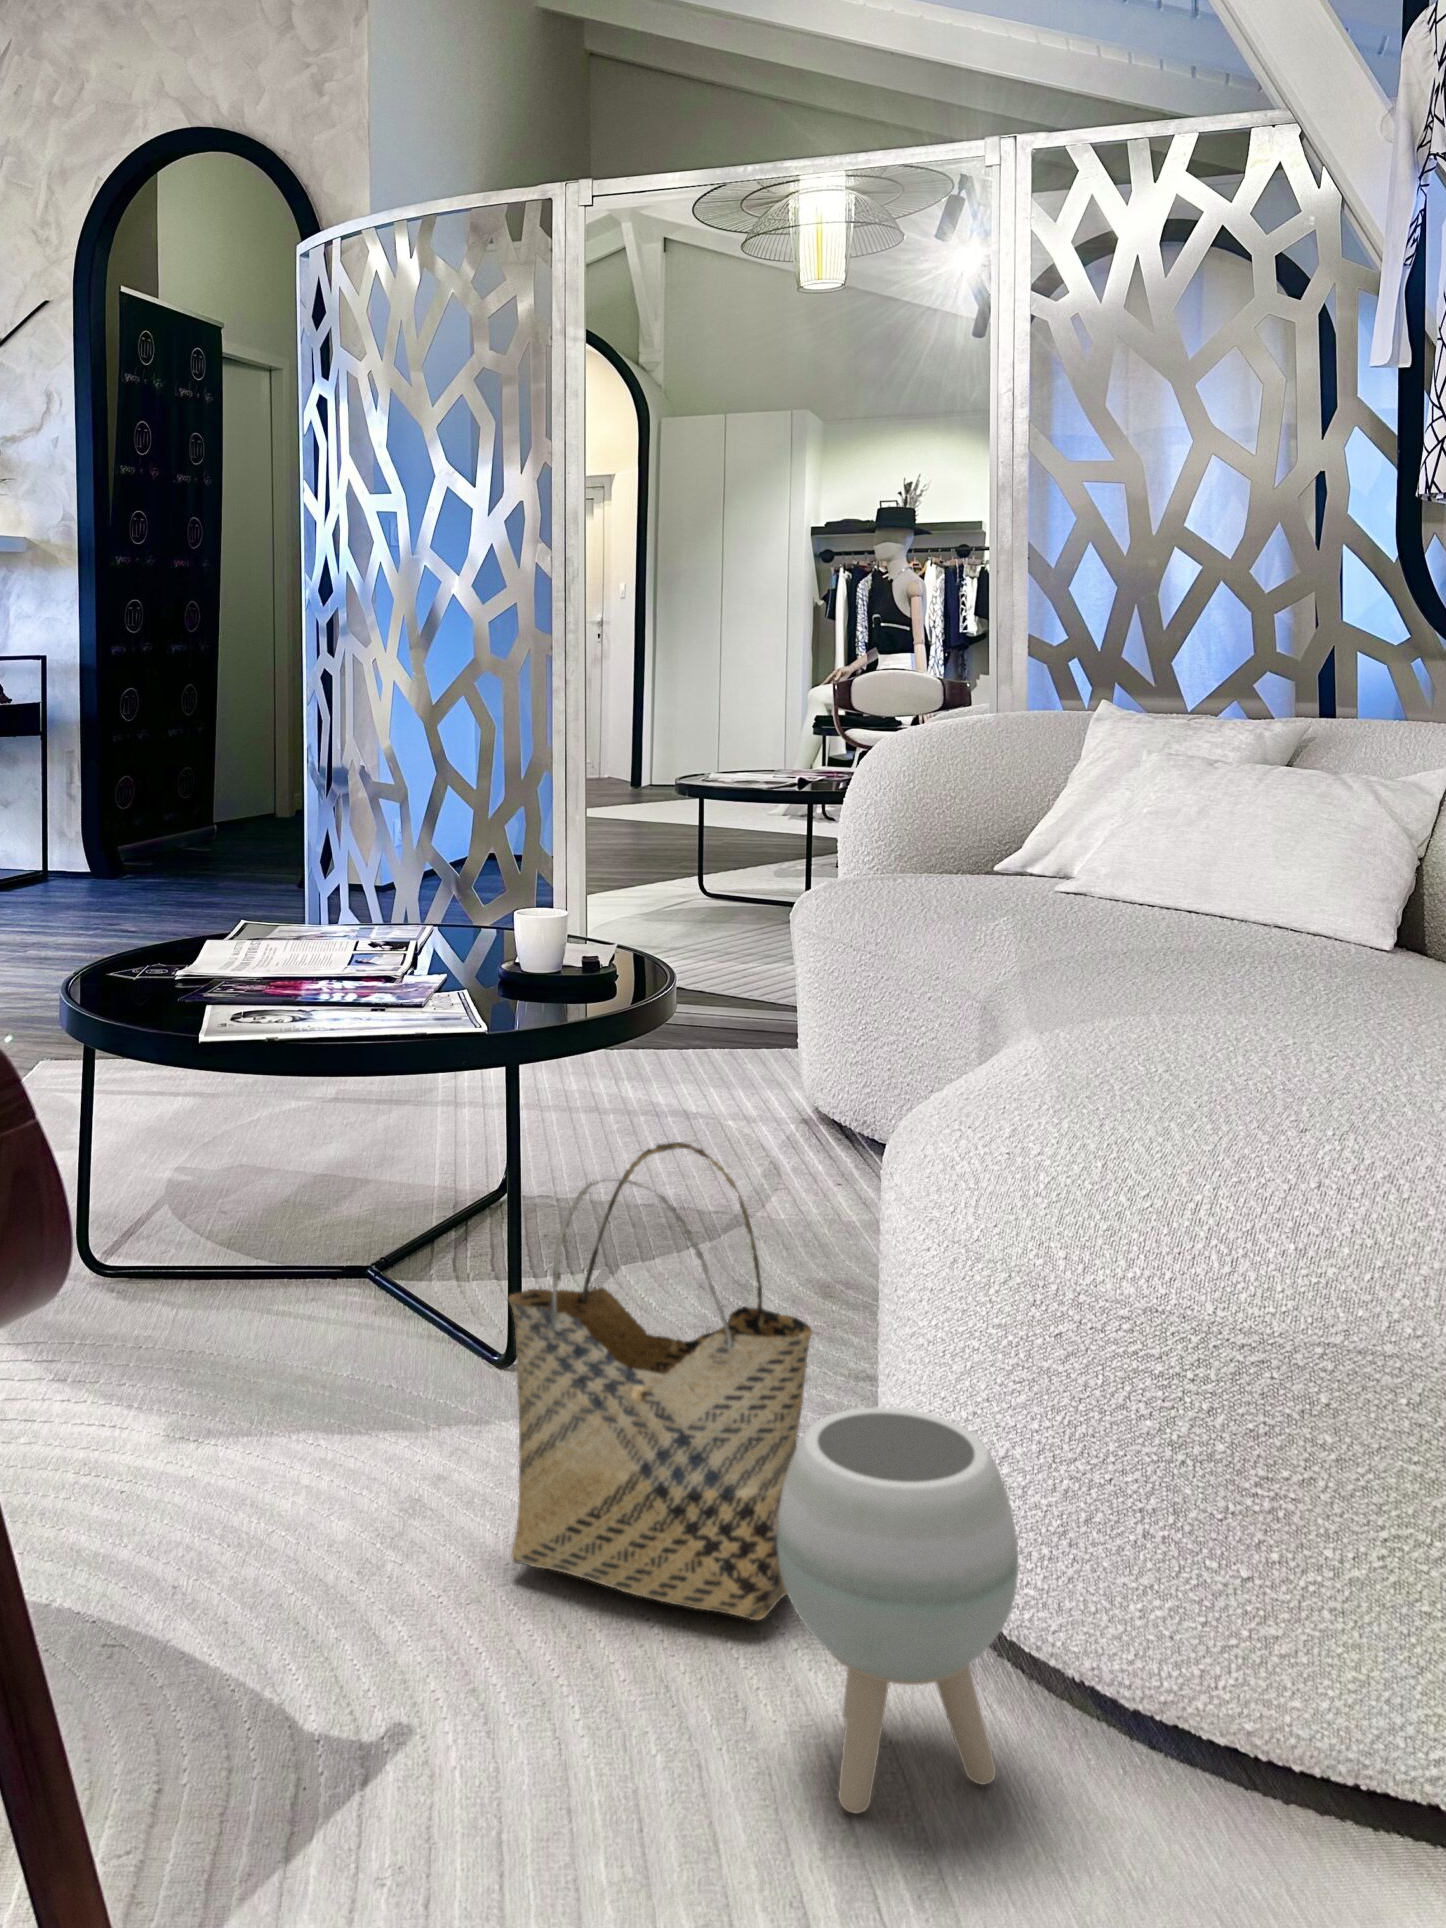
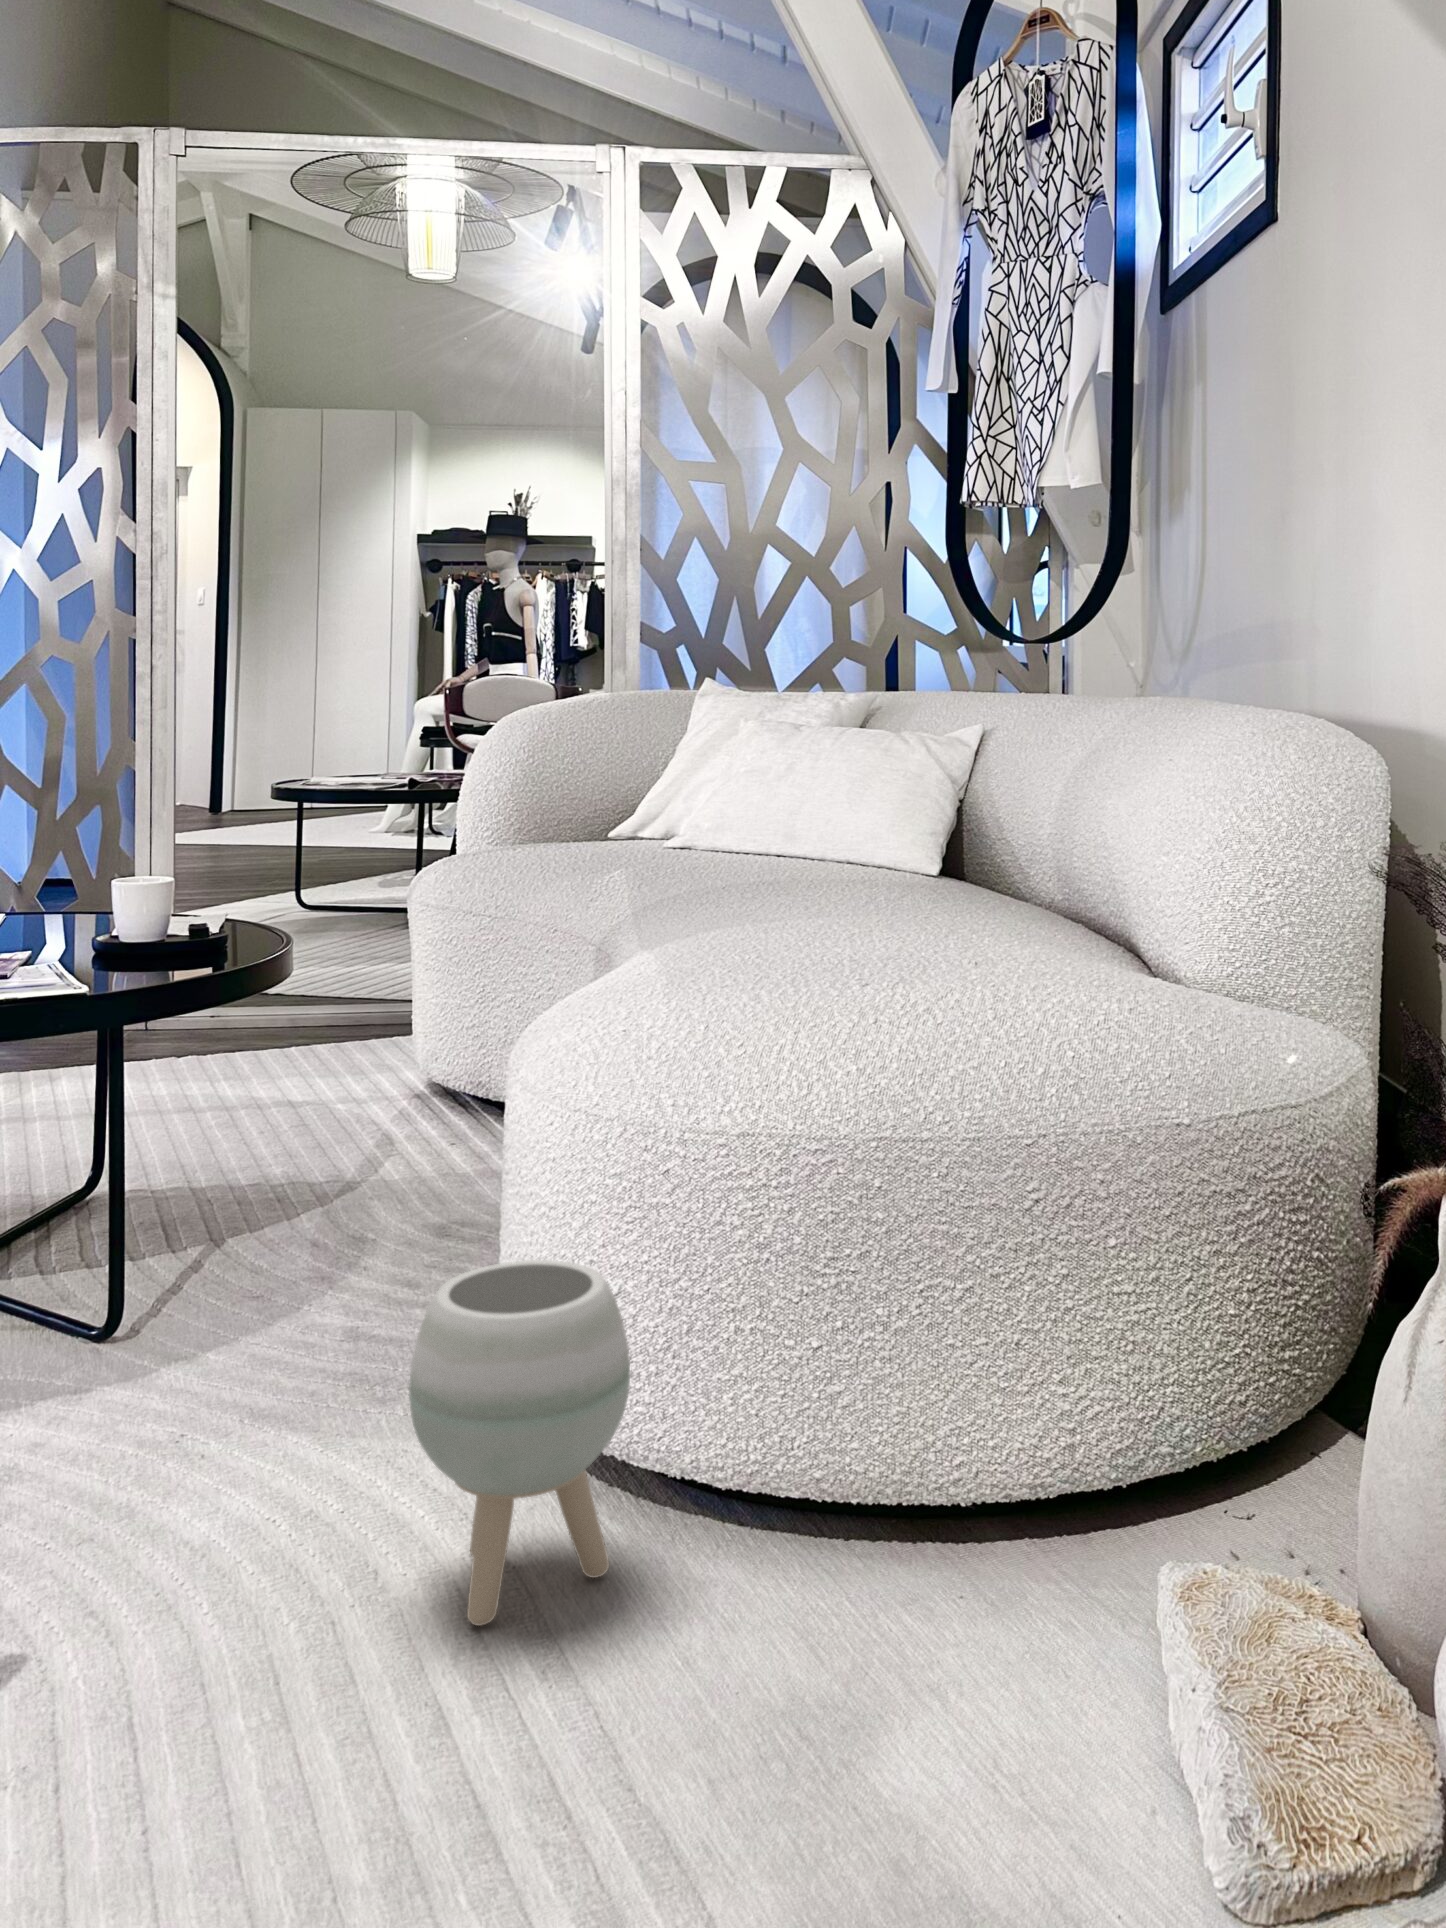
woven basket: present [508,1142,812,1620] -> none [121,1059,440,1500]

